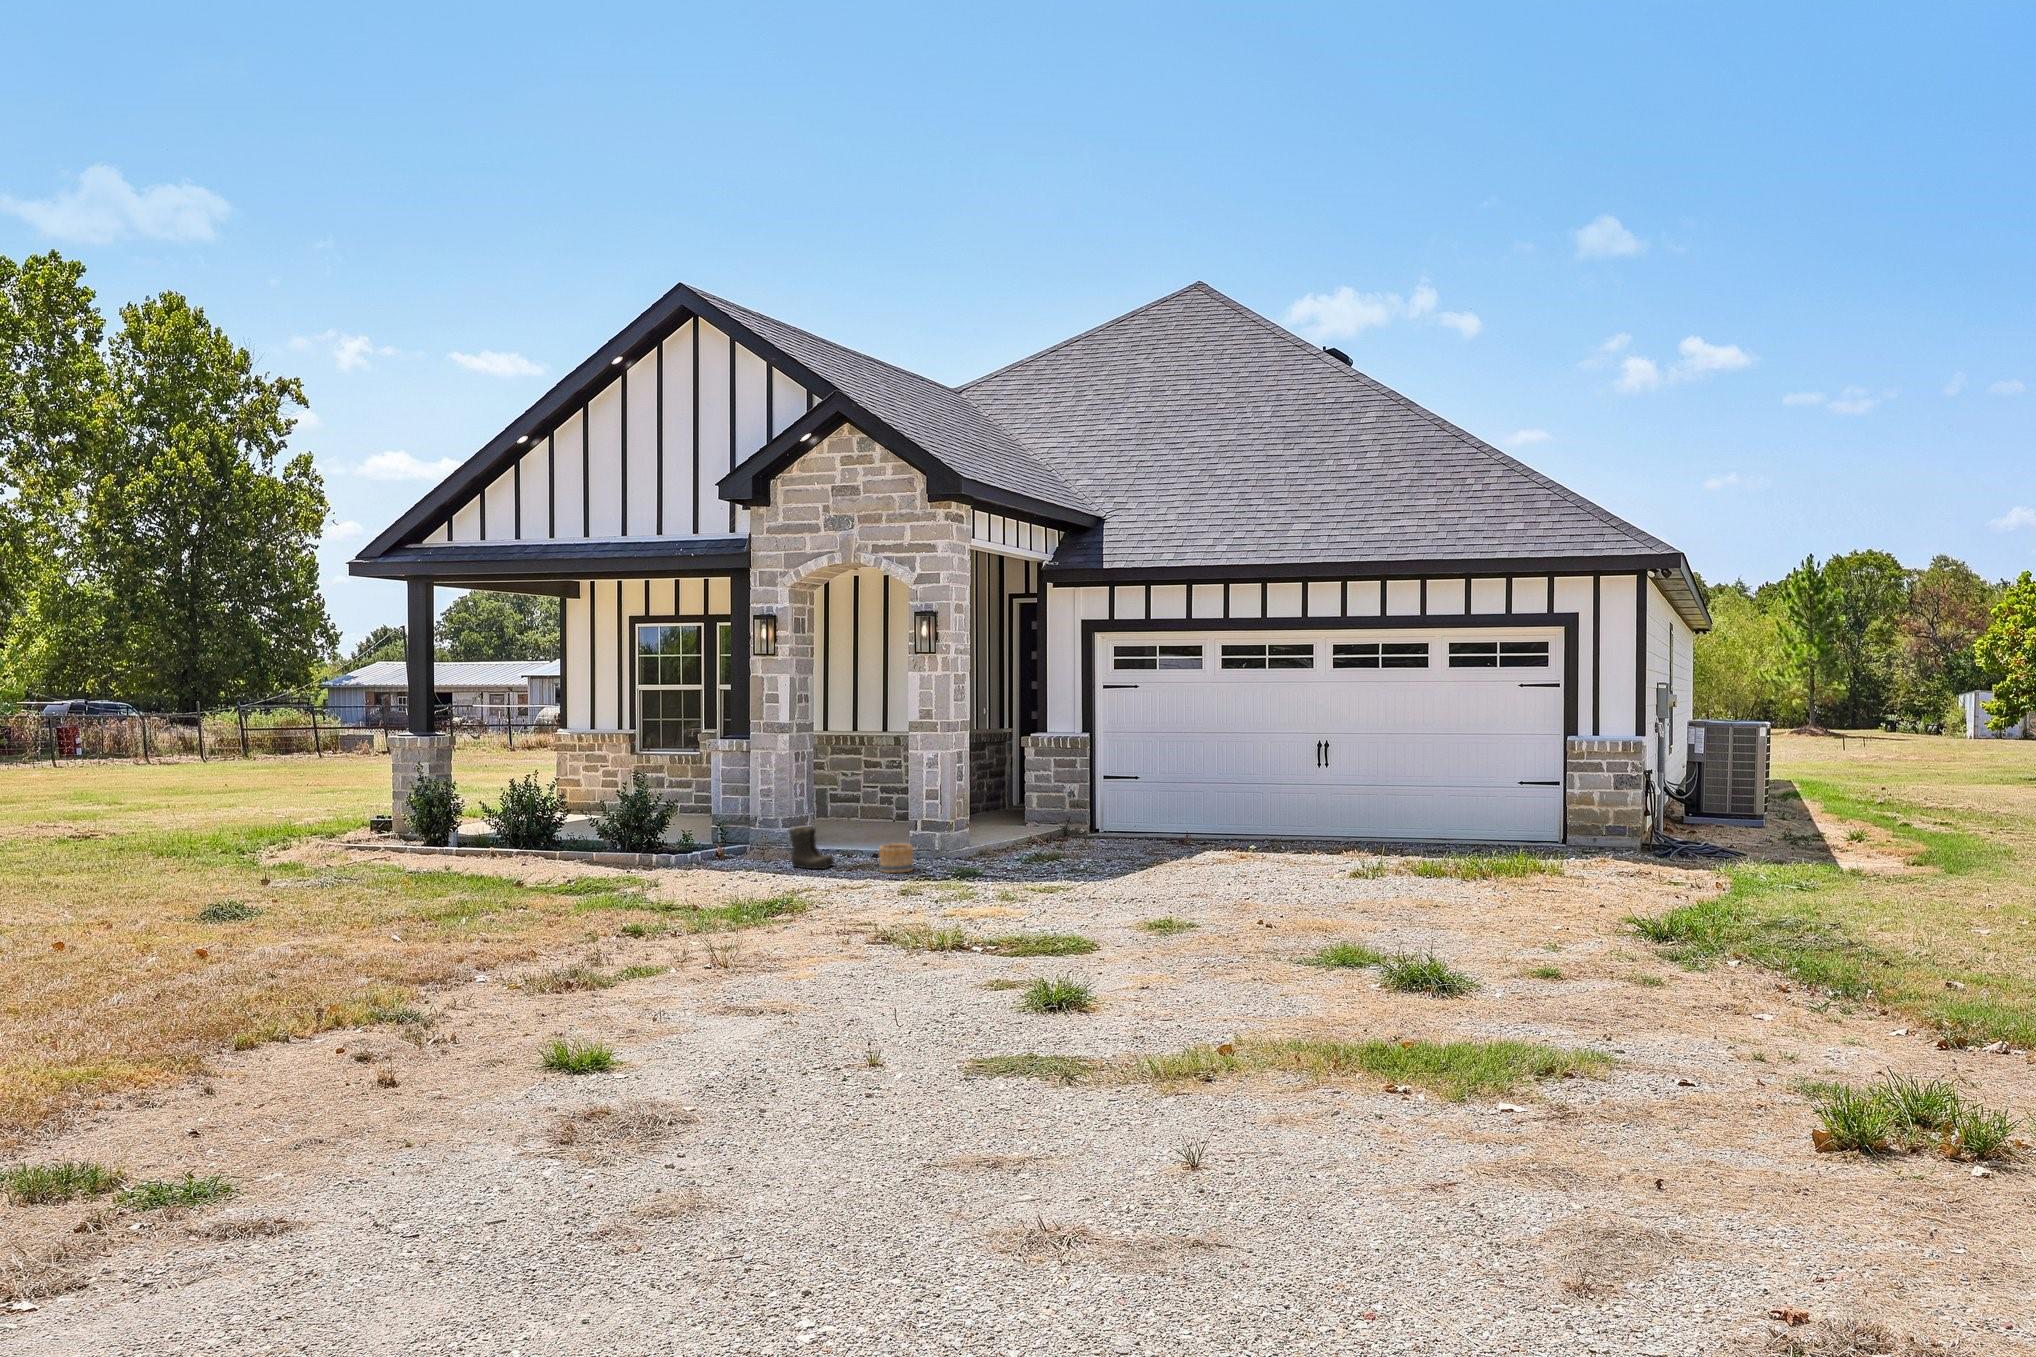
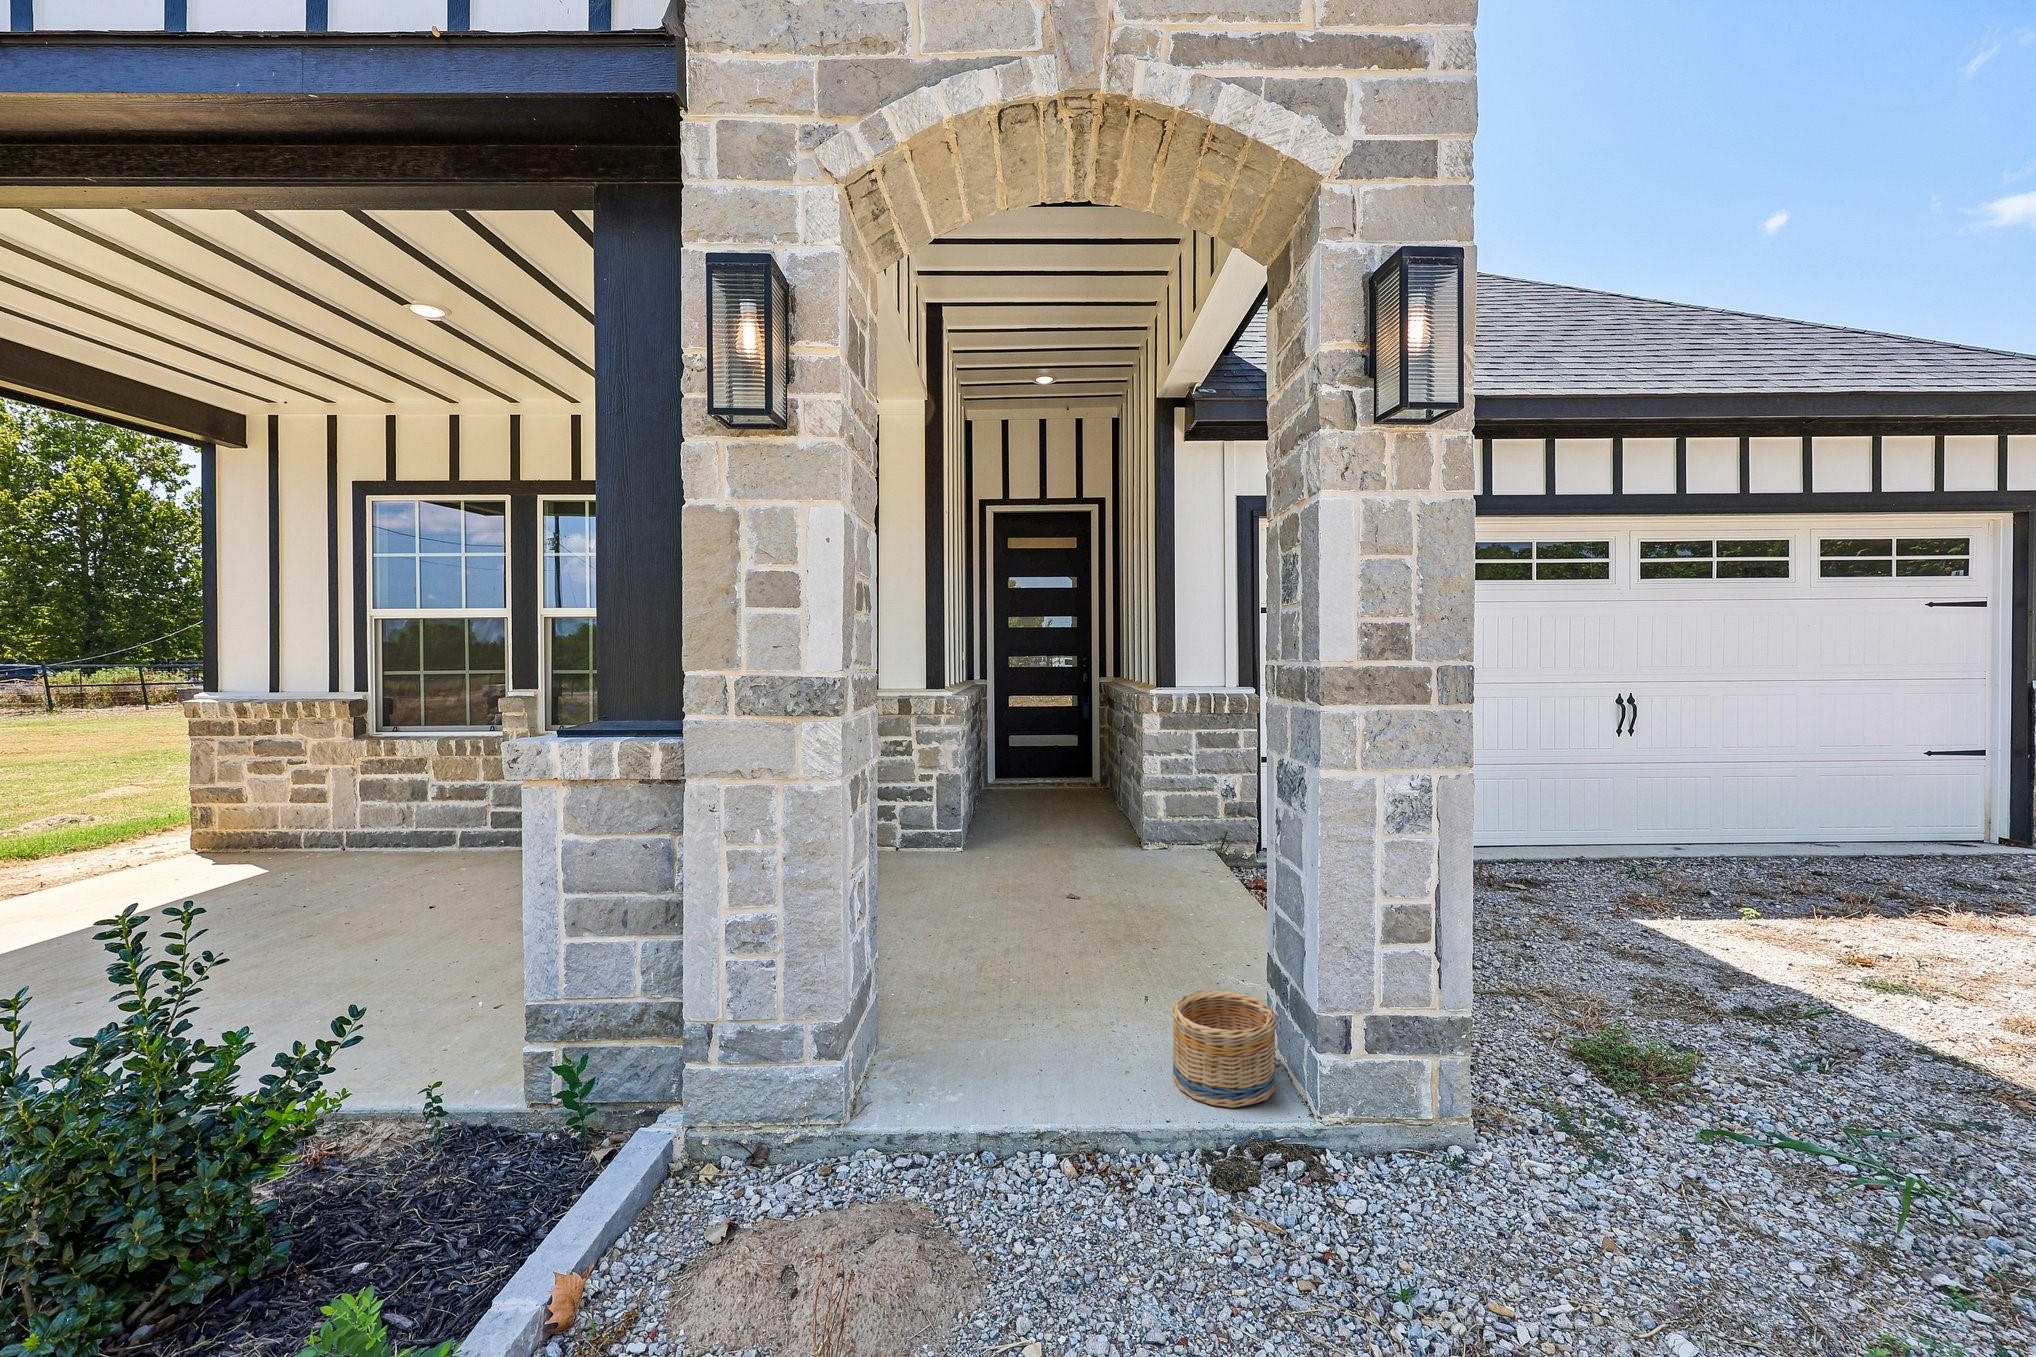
boots: present [790,827,834,869] -> none [878,959,1013,1108]

